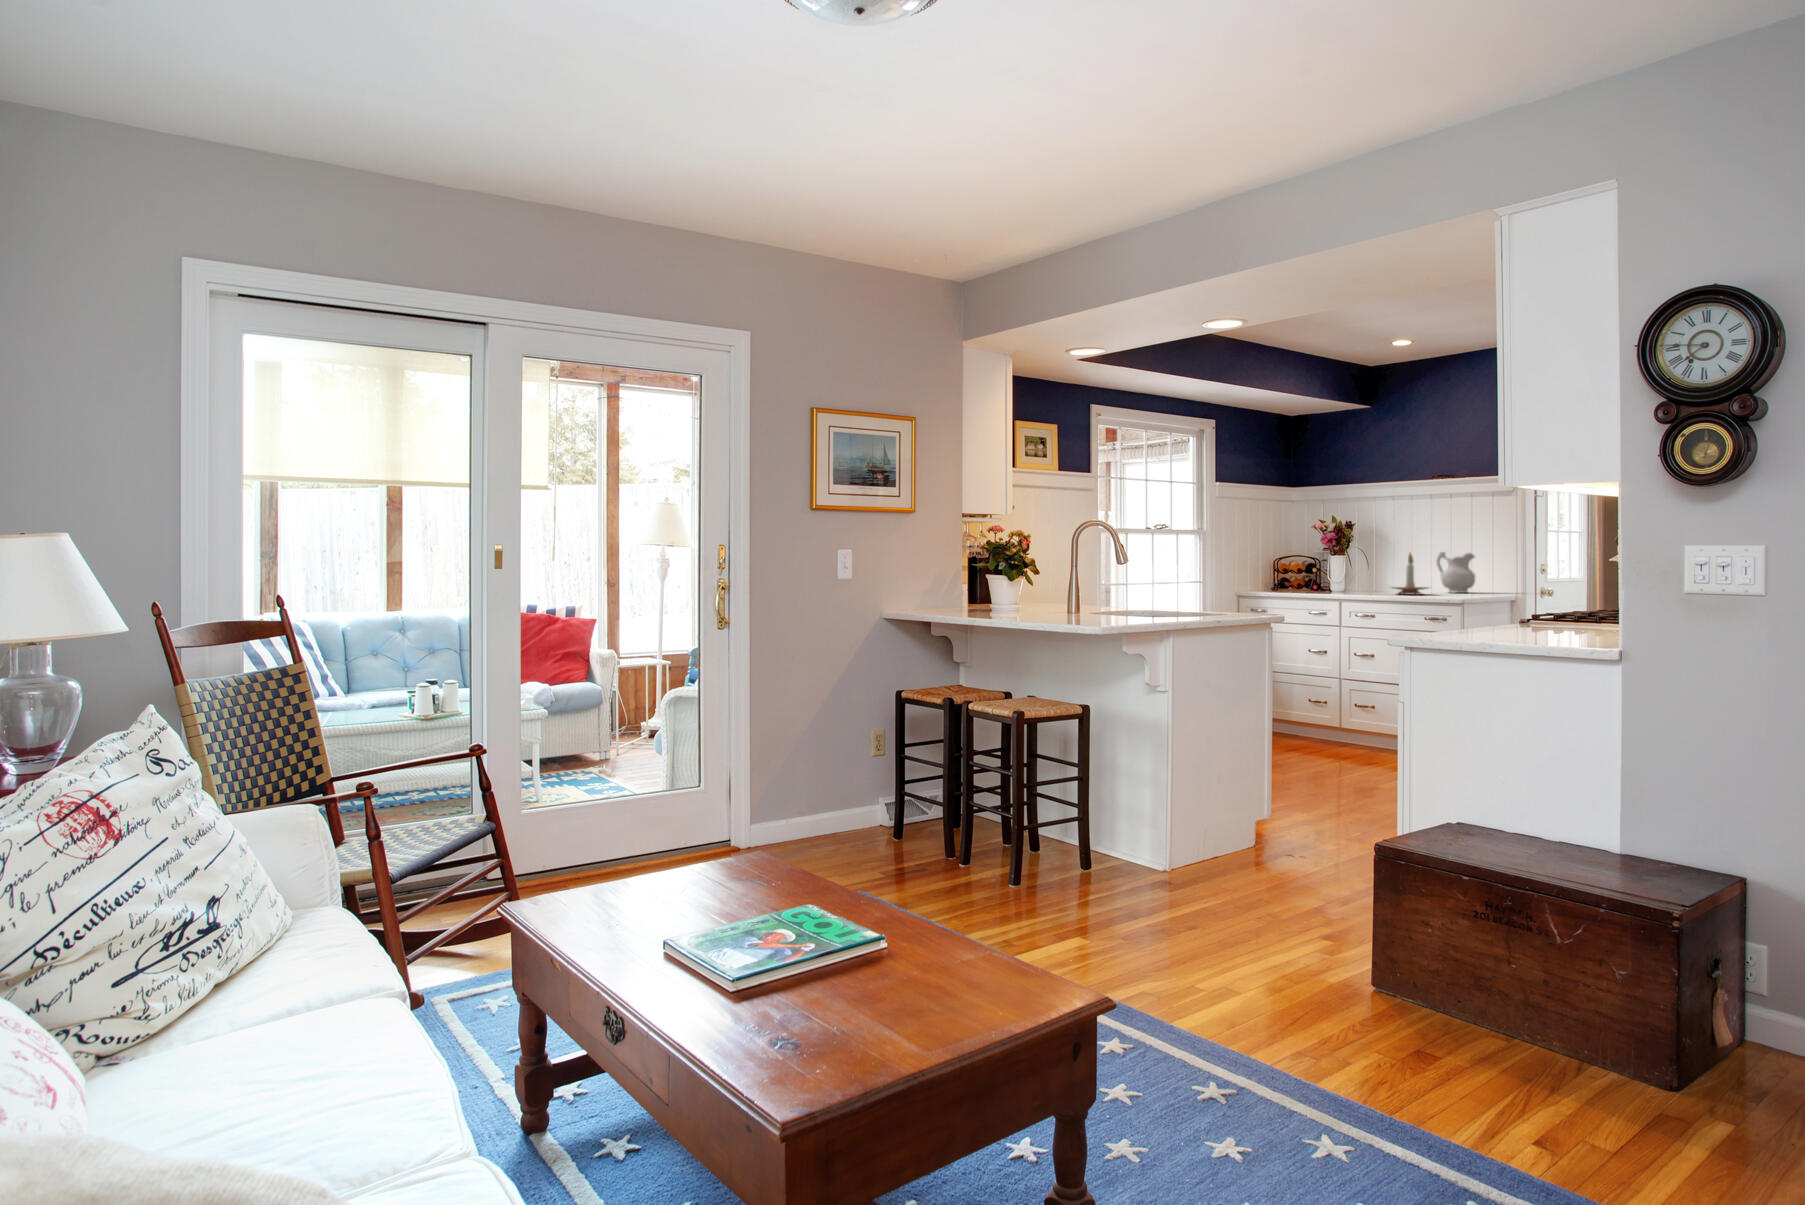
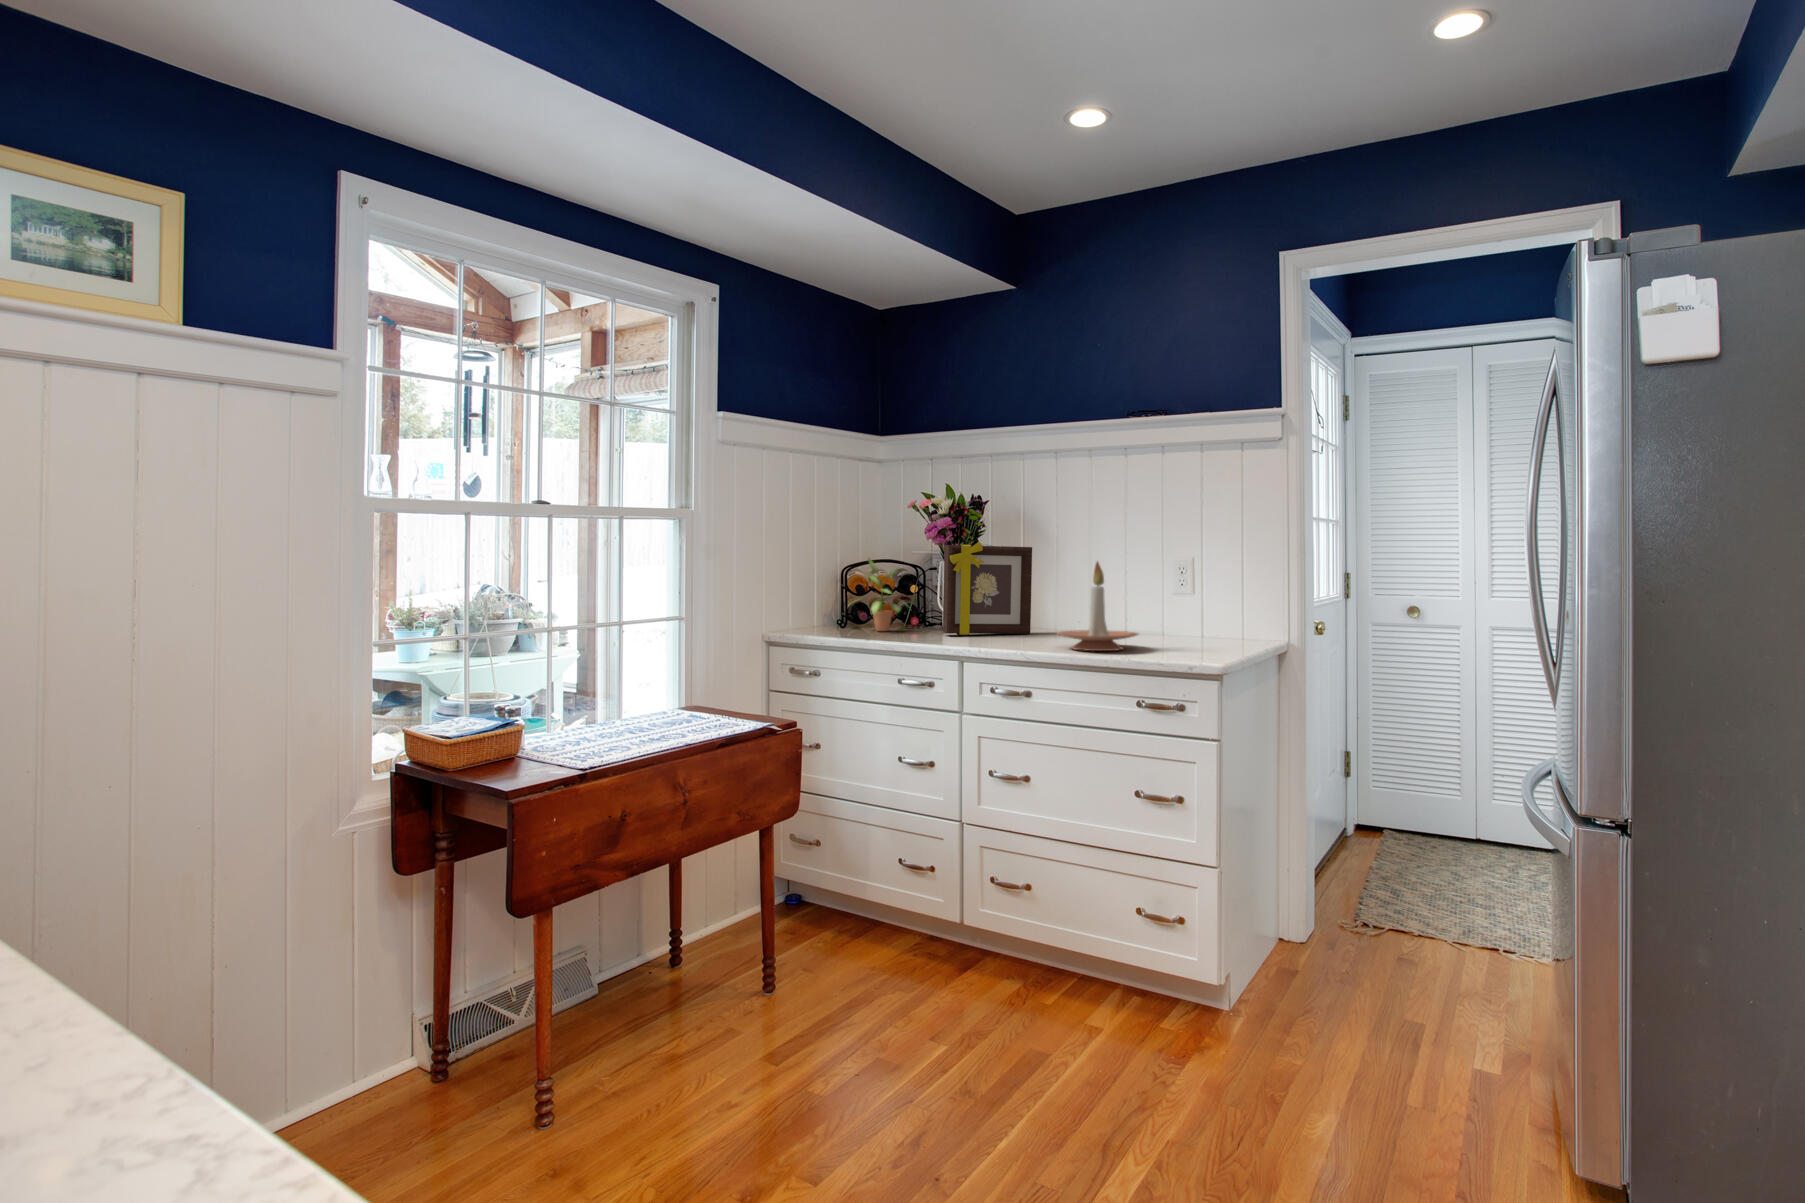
picture frame: none [1330,544,1380,592] -> present [943,542,1032,635]
potted plant: none [1278,552,1314,590] -> present [855,558,906,631]
ceramic pitcher: present [1436,552,1475,593] -> none [1134,558,1206,638]

